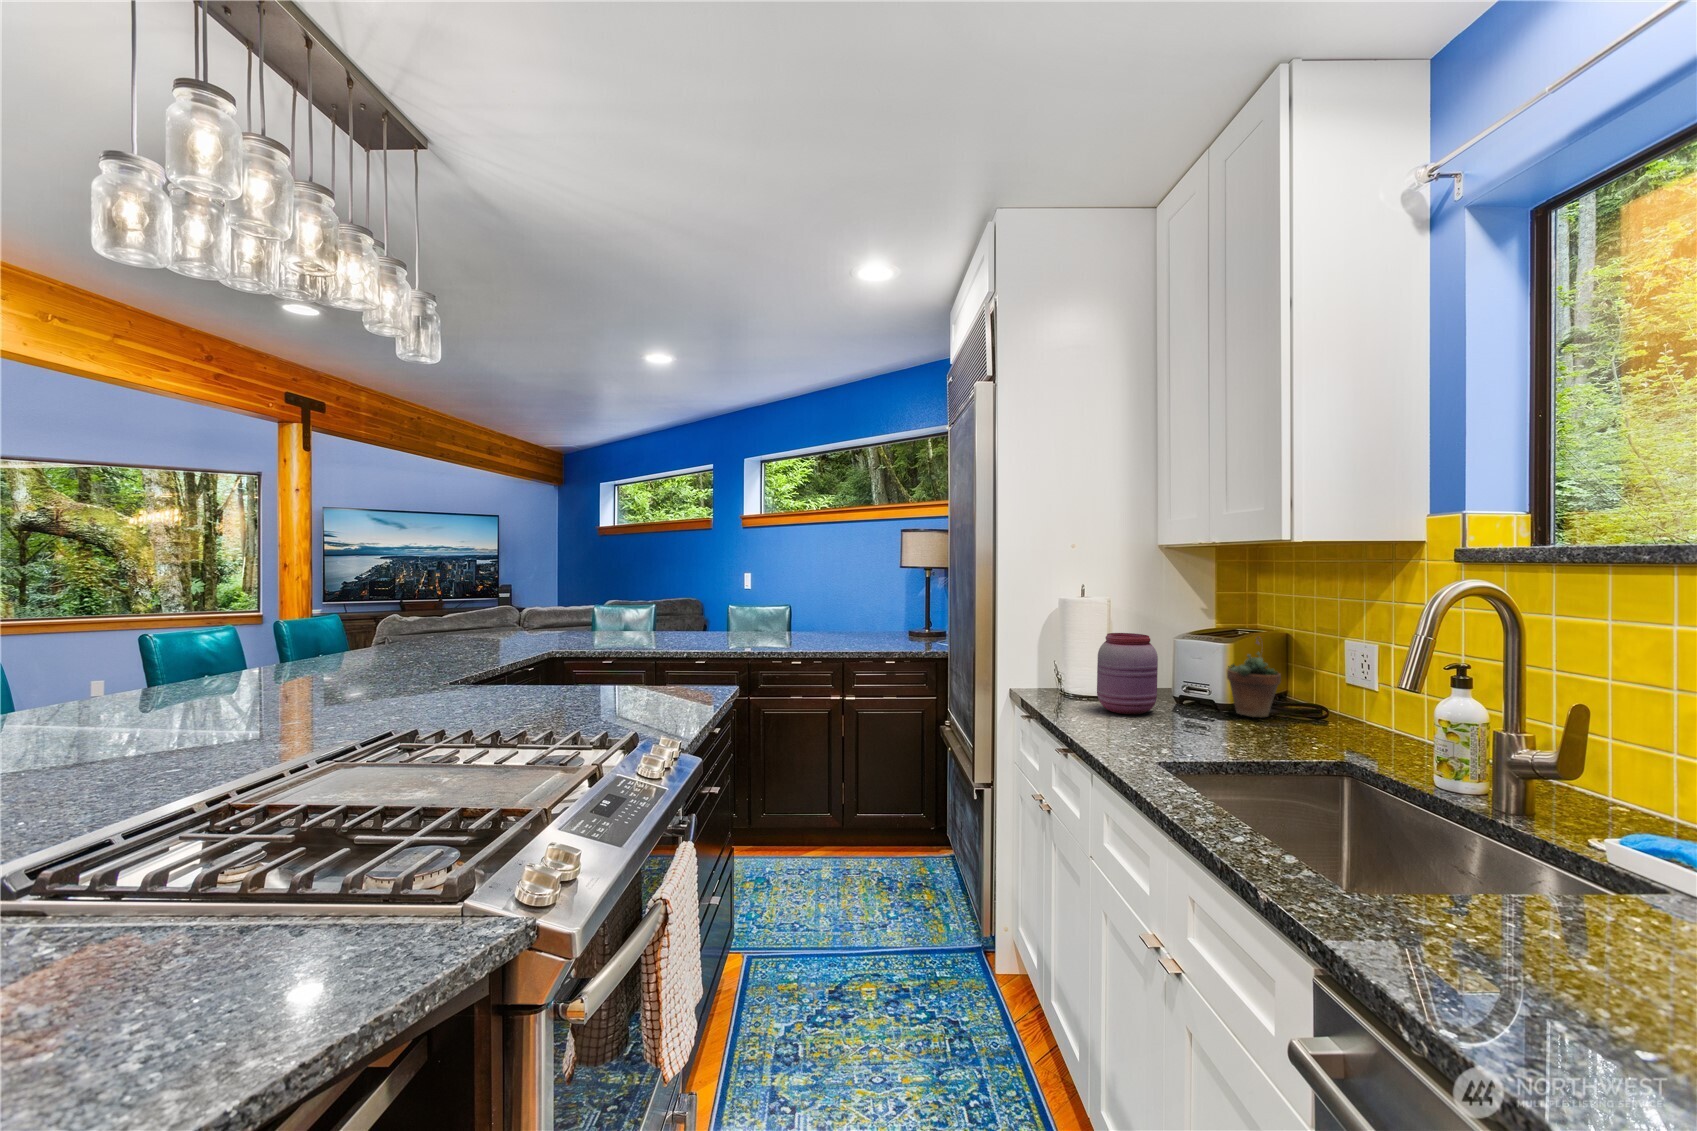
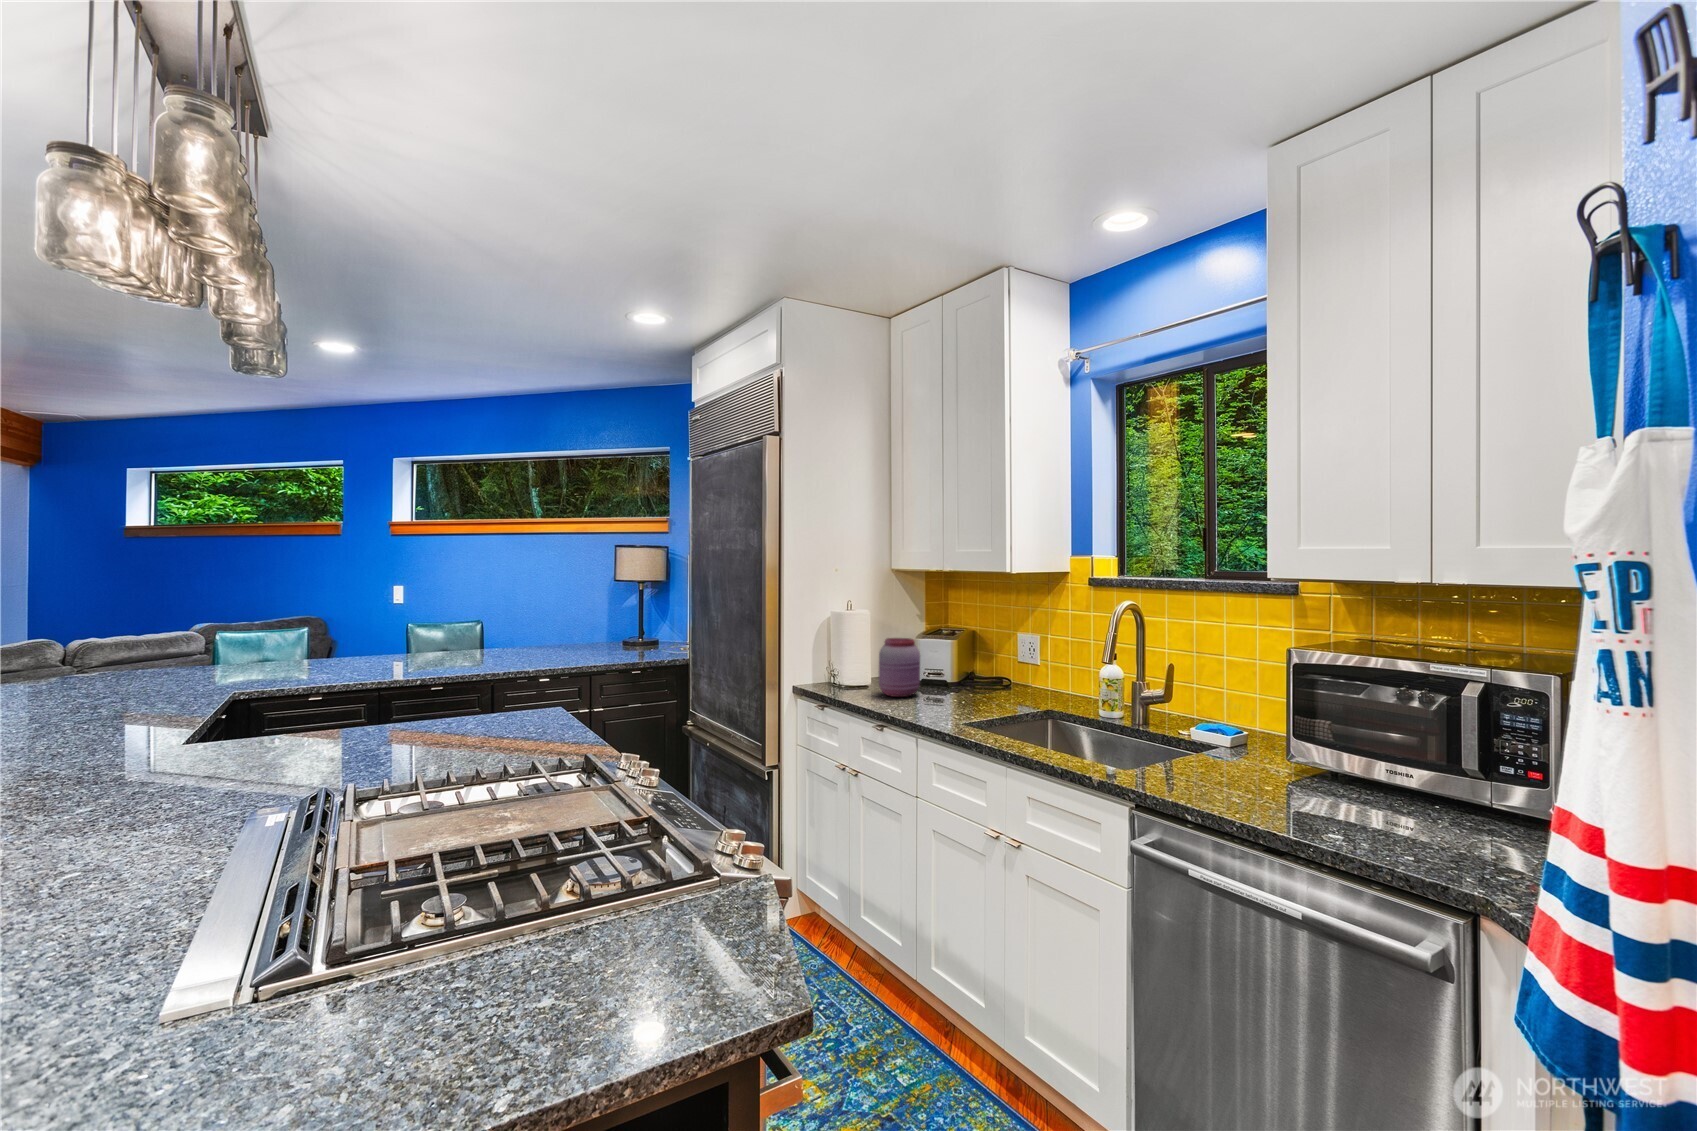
succulent plant: present [1227,637,1281,717] -> none [959,635,992,690]

